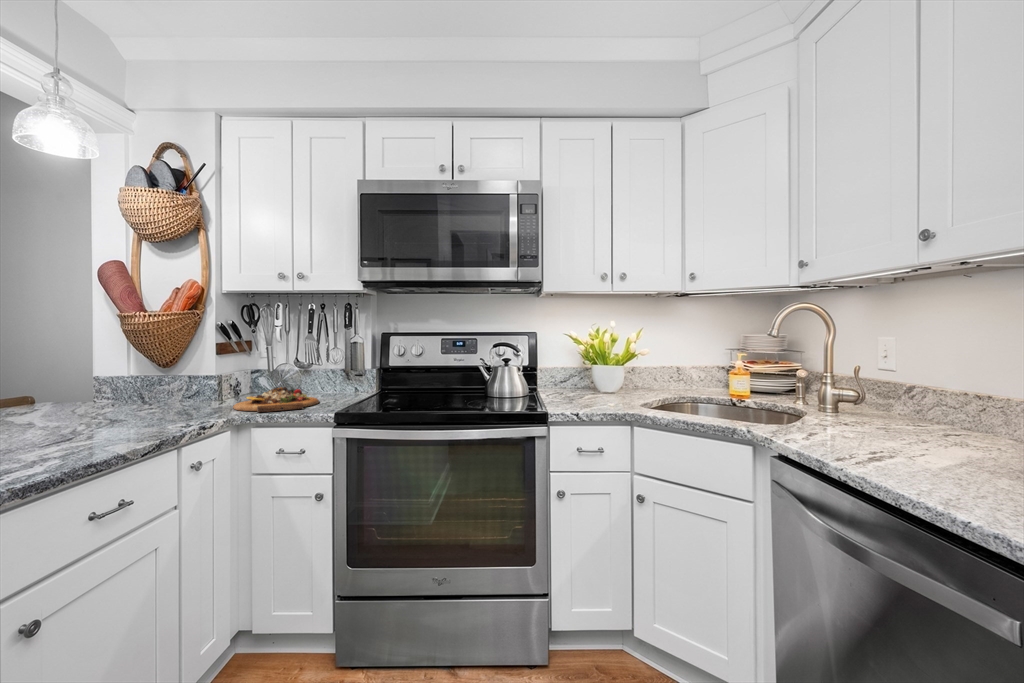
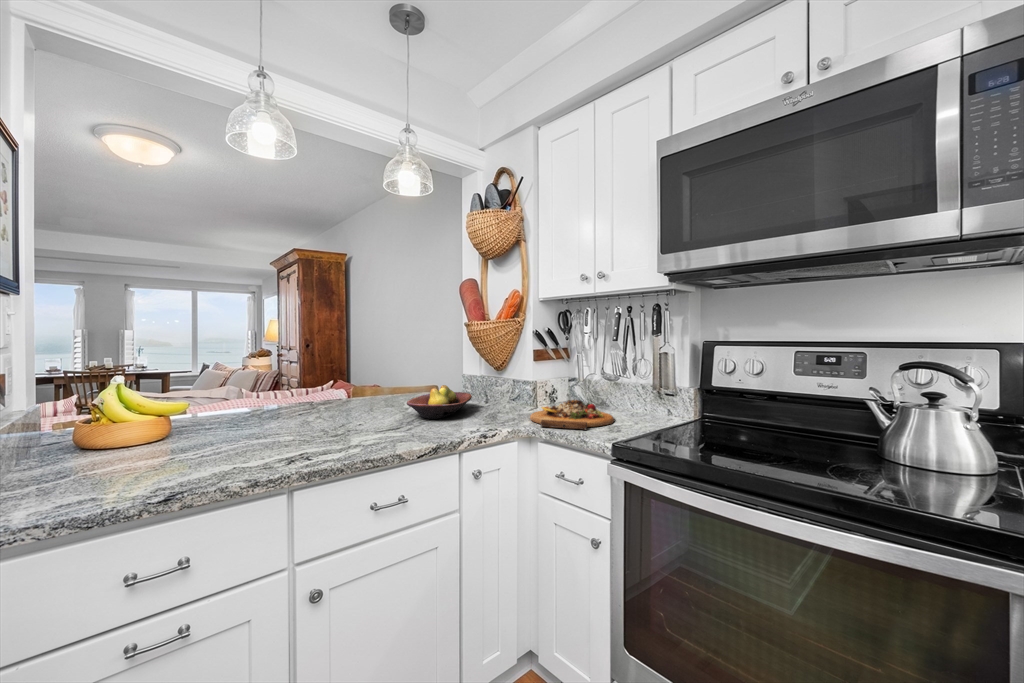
fruit bowl: none [60,387,149,425] -> present [407,385,472,419]

